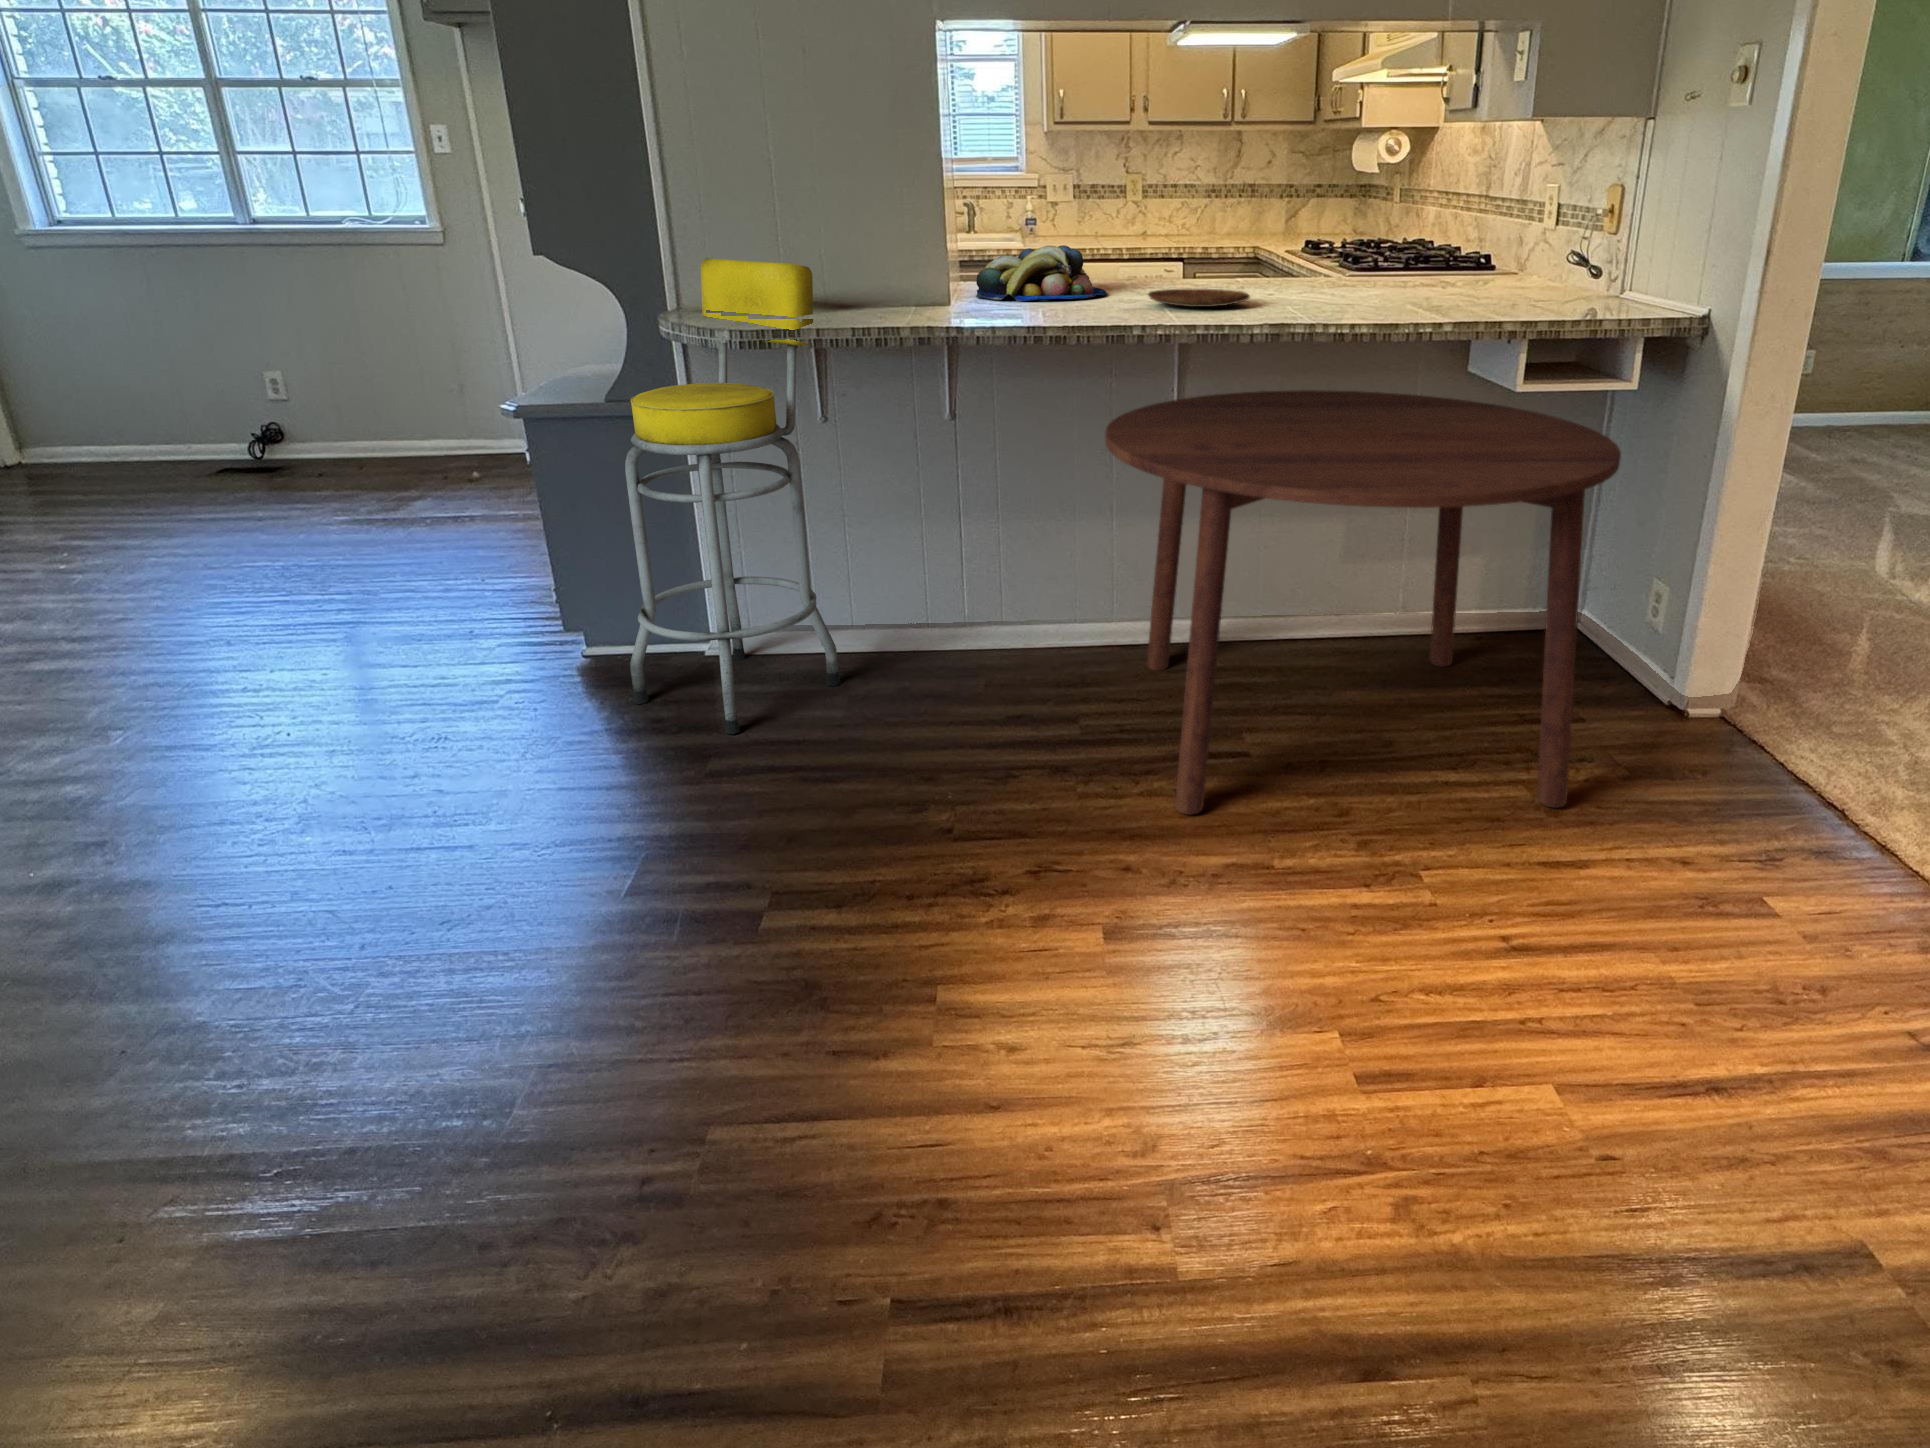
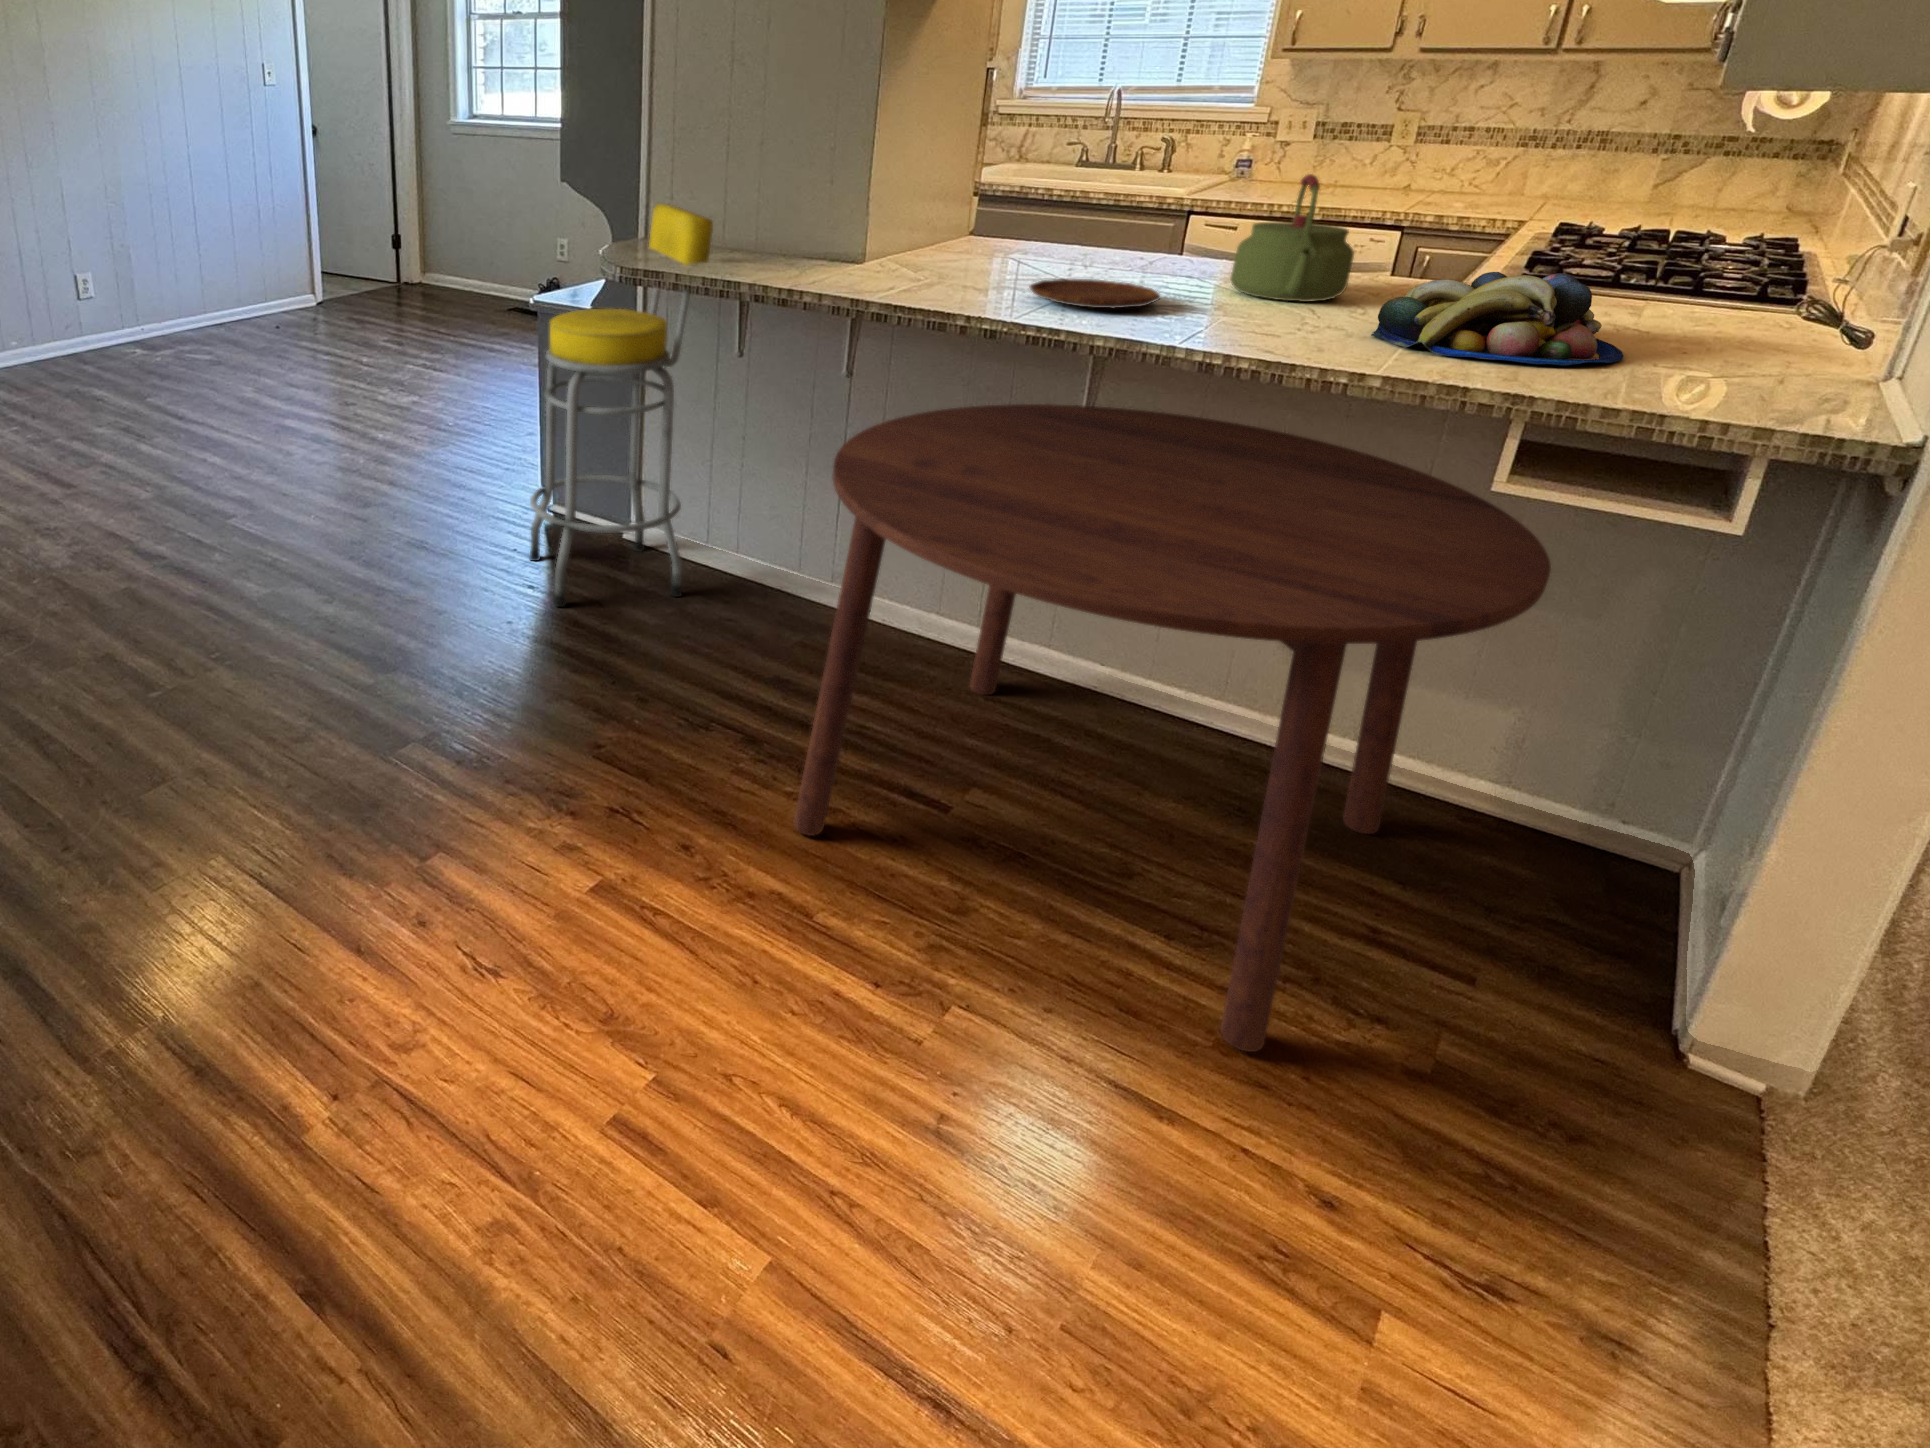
kettle: none [1241,194,1321,293] -> present [1231,174,1354,302]
fruit bowl: present [976,245,1107,301] -> present [1371,272,1624,365]

